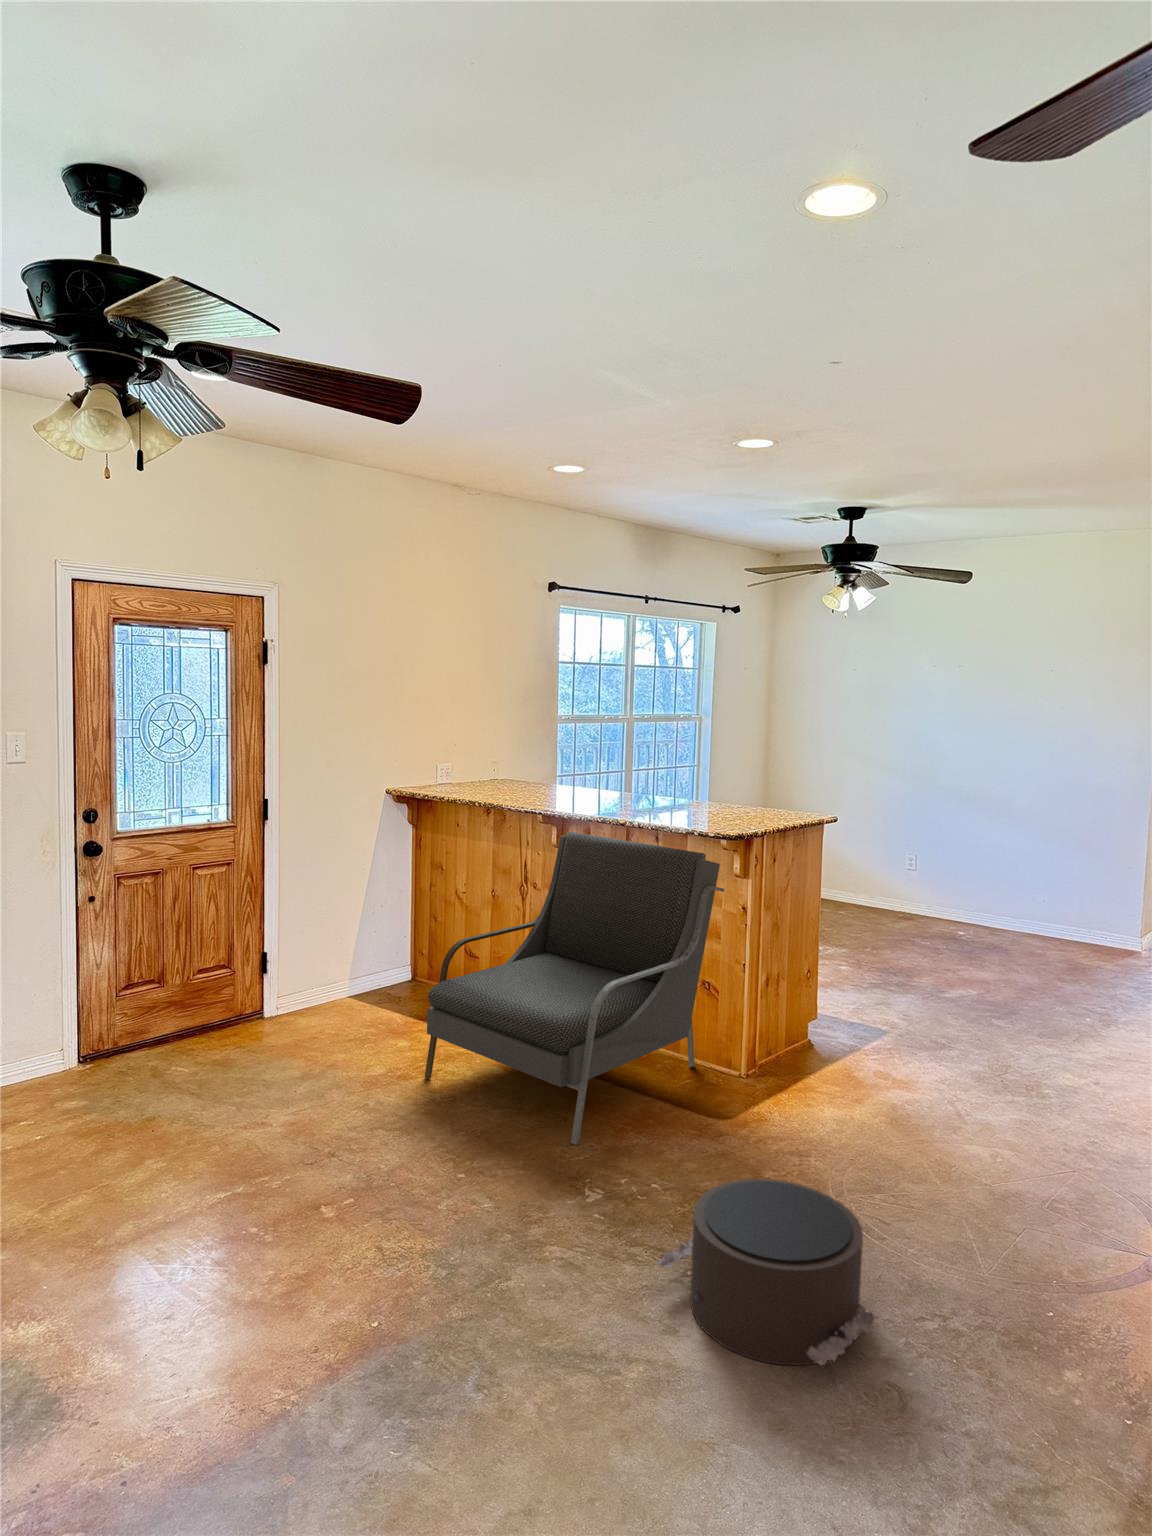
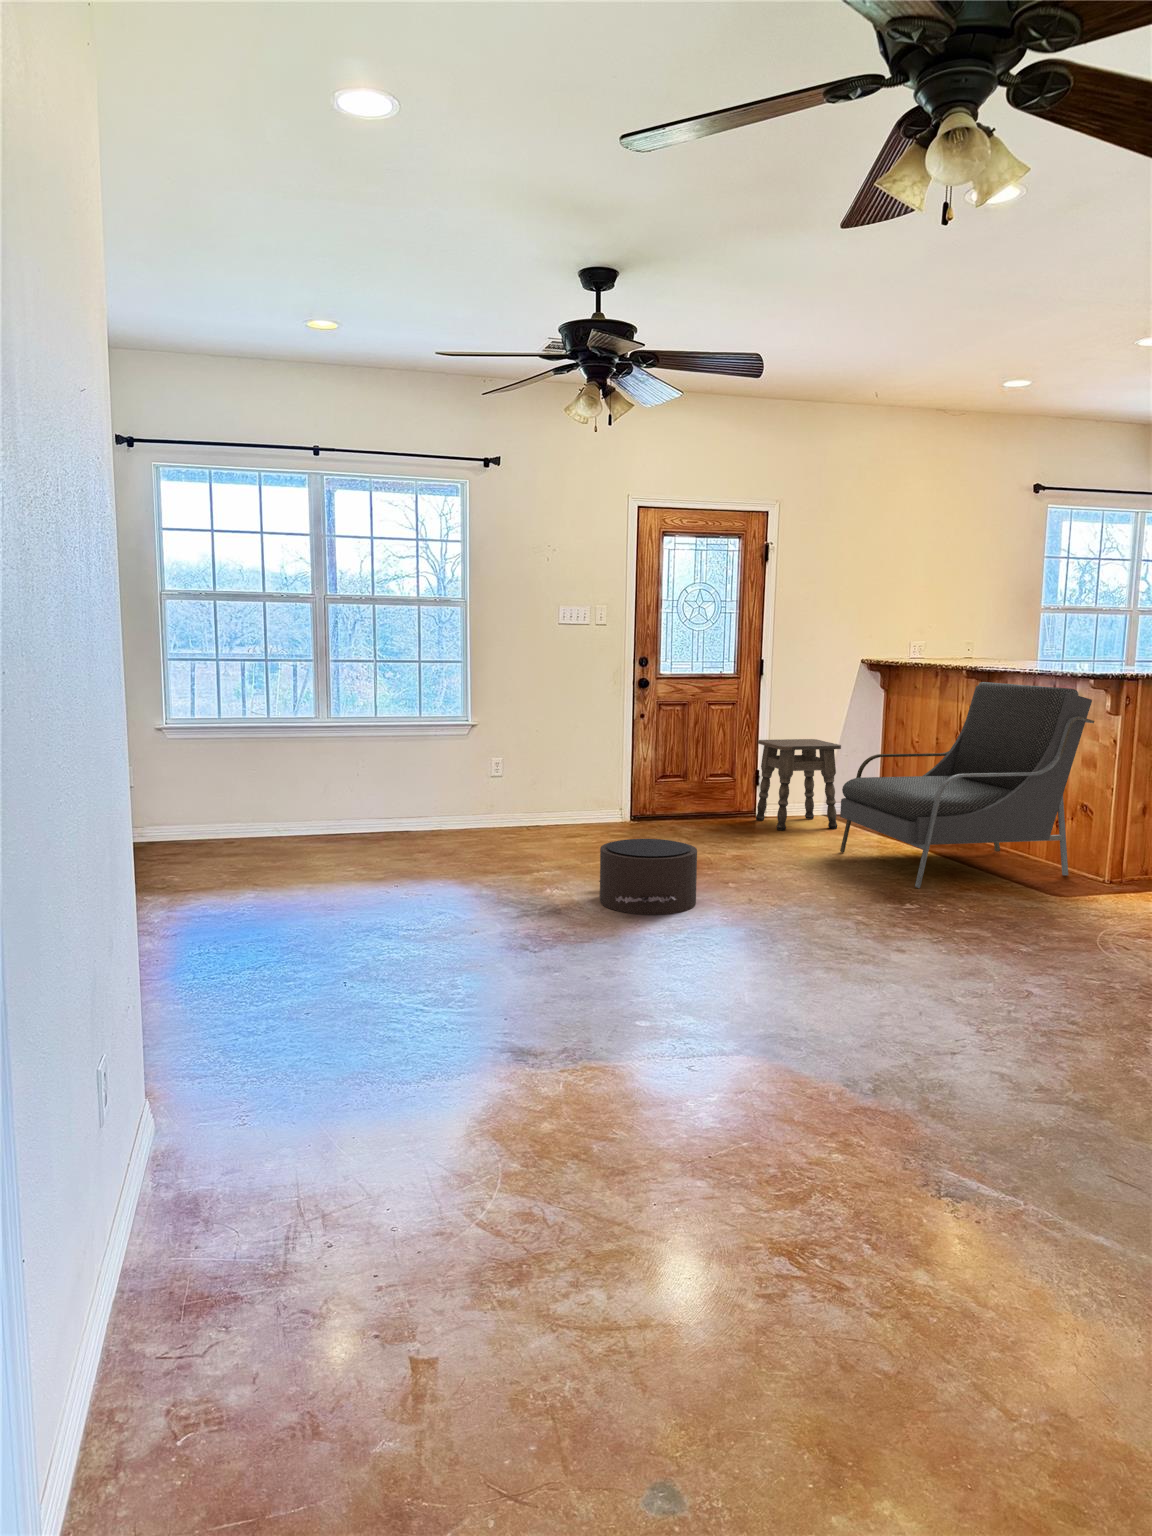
side table: none [266,899,385,1042] -> present [756,739,841,831]
pouf: present [657,1179,879,1365] -> present [599,839,697,915]

